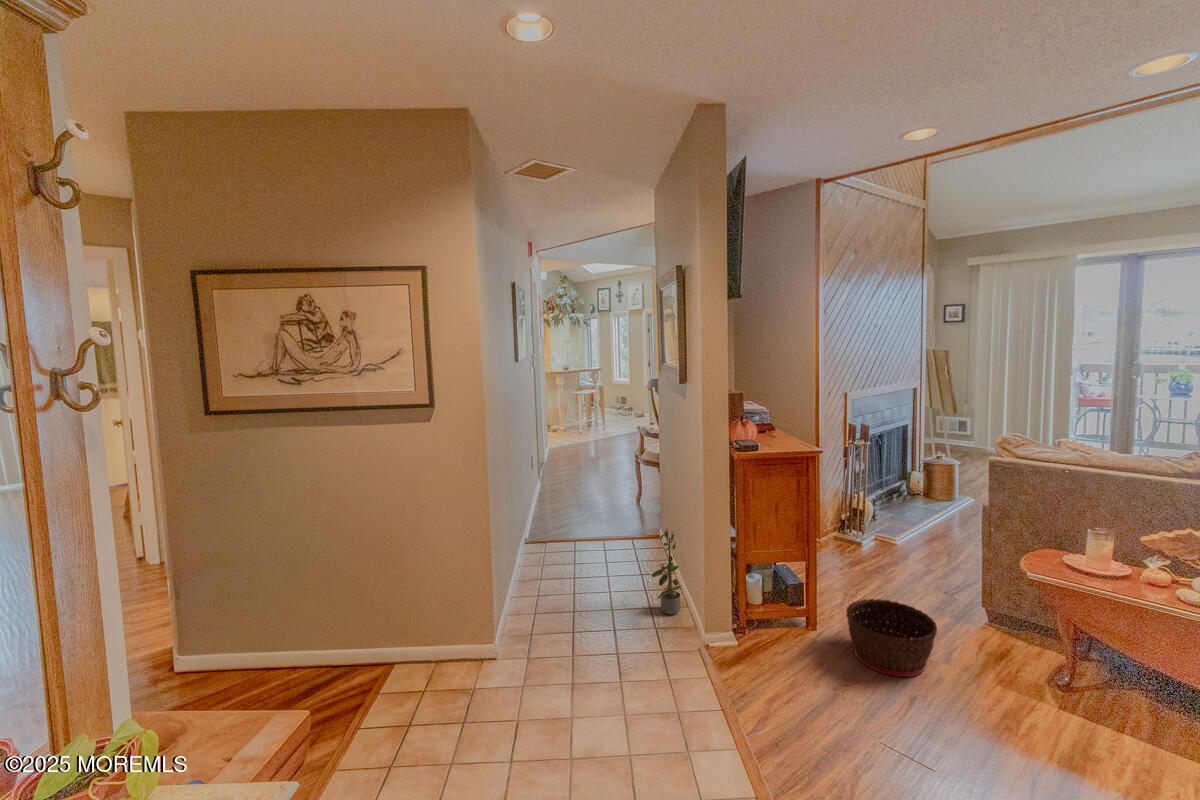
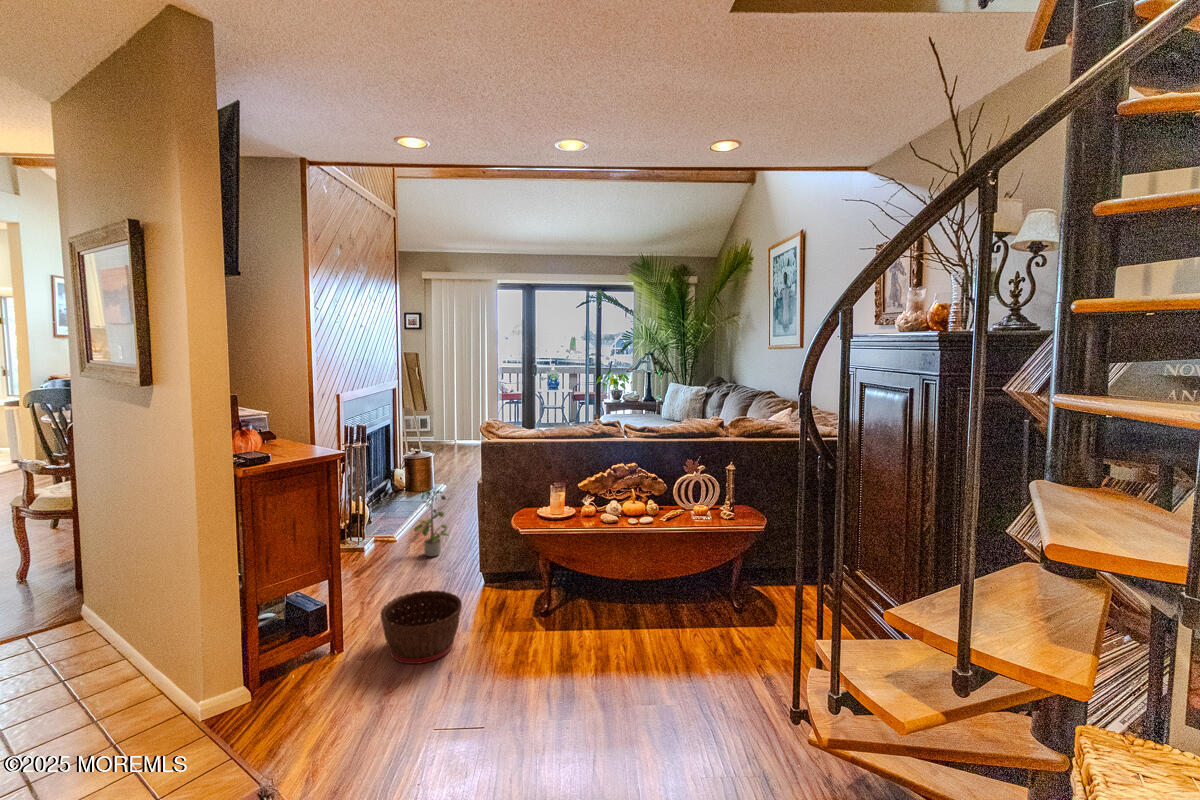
potted plant: present [652,530,681,614] -> present [414,490,449,556]

